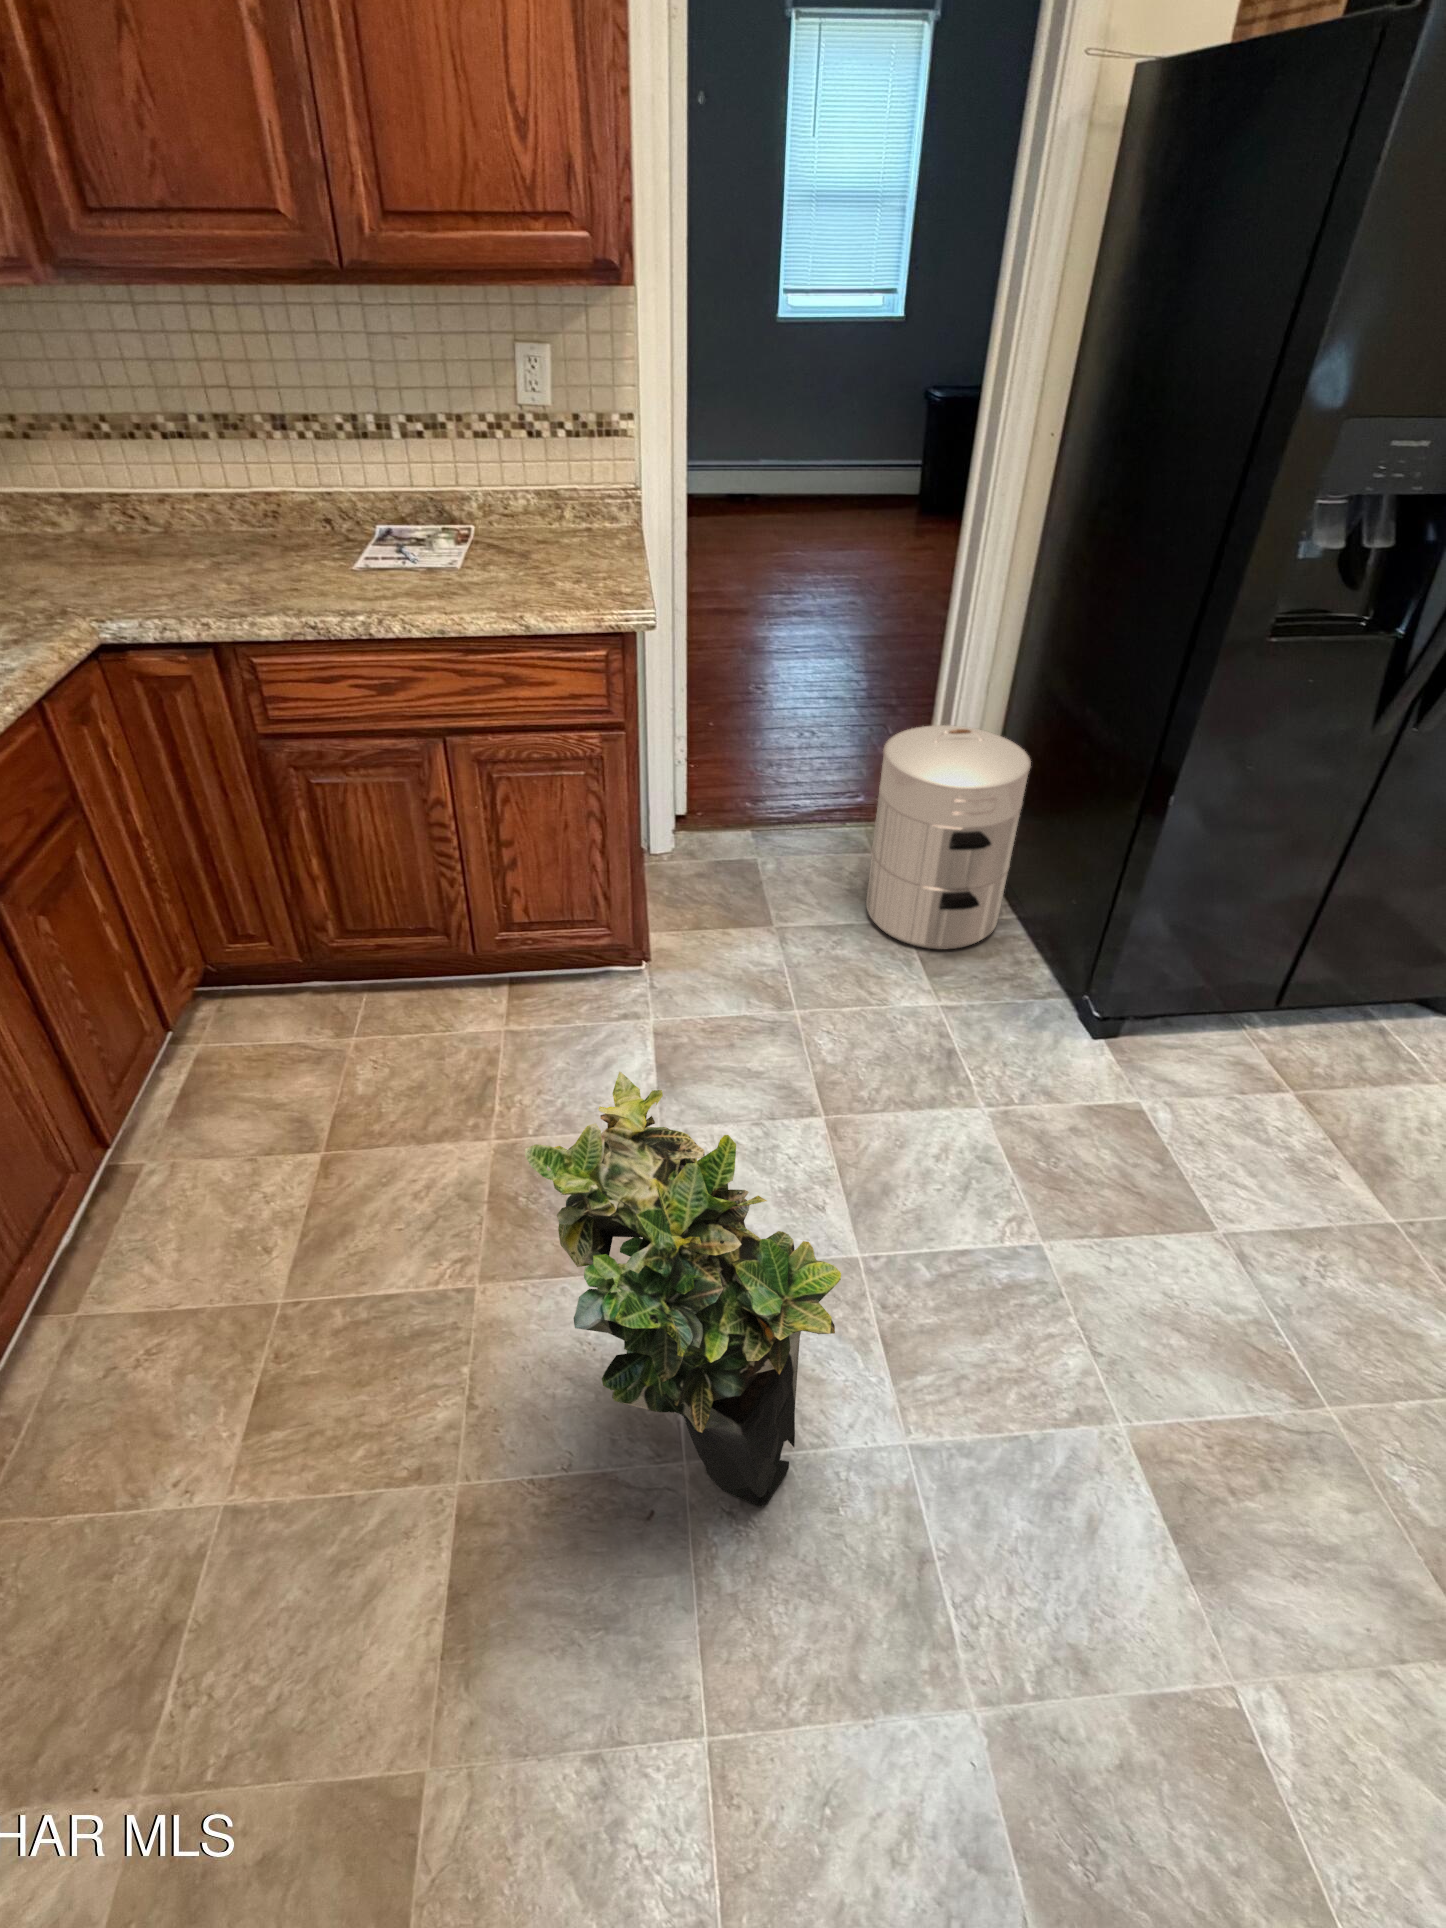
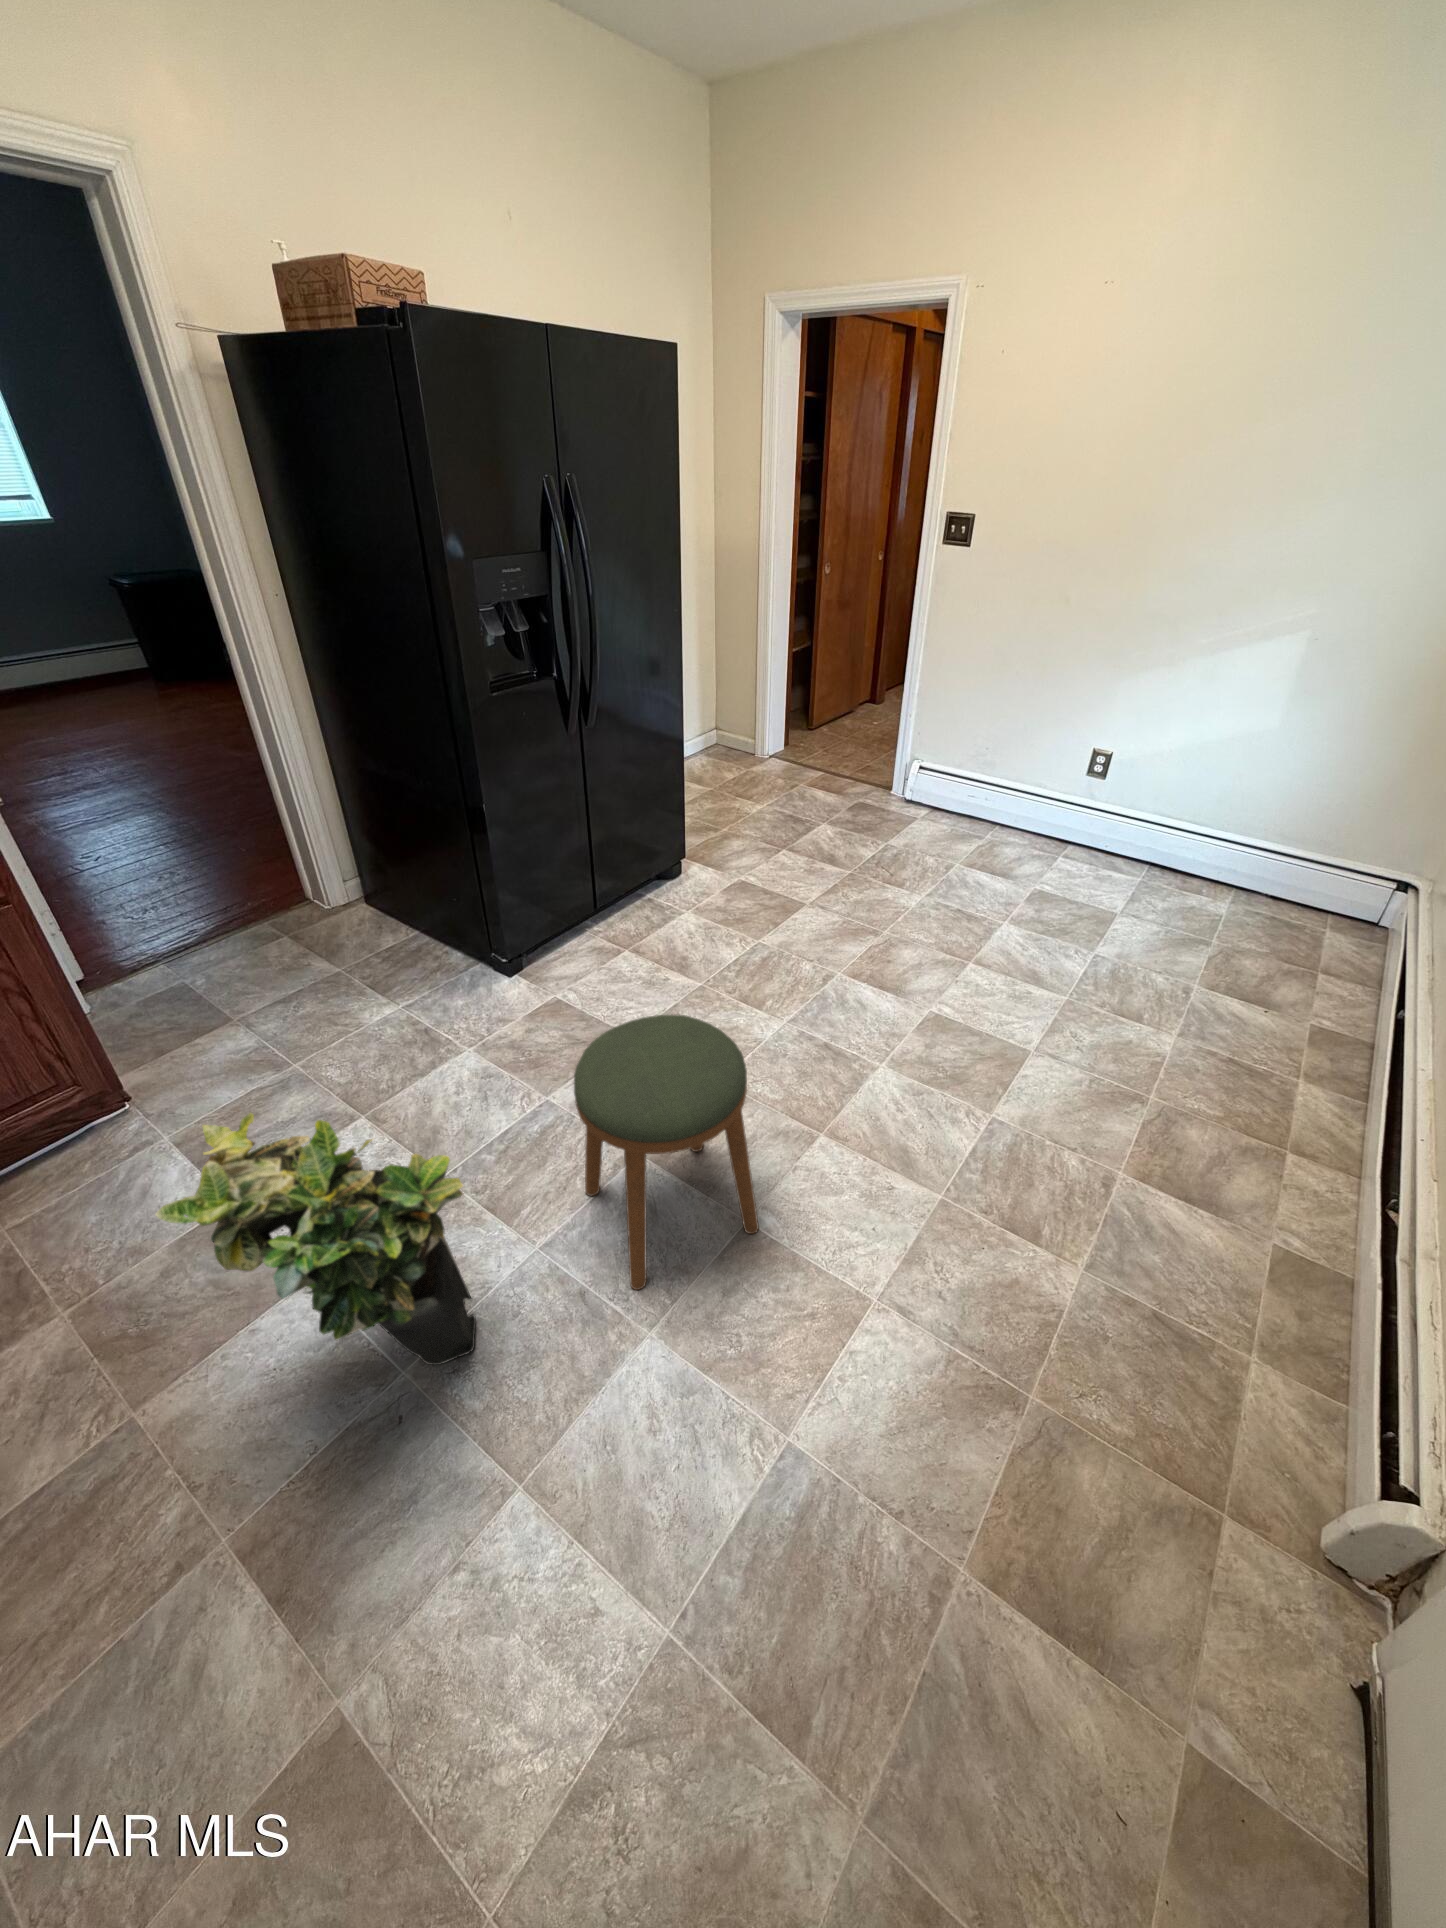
waste bin: present [866,725,1031,949] -> none [261,817,409,984]
stool: none [991,1241,1375,1712] -> present [574,1015,759,1290]

